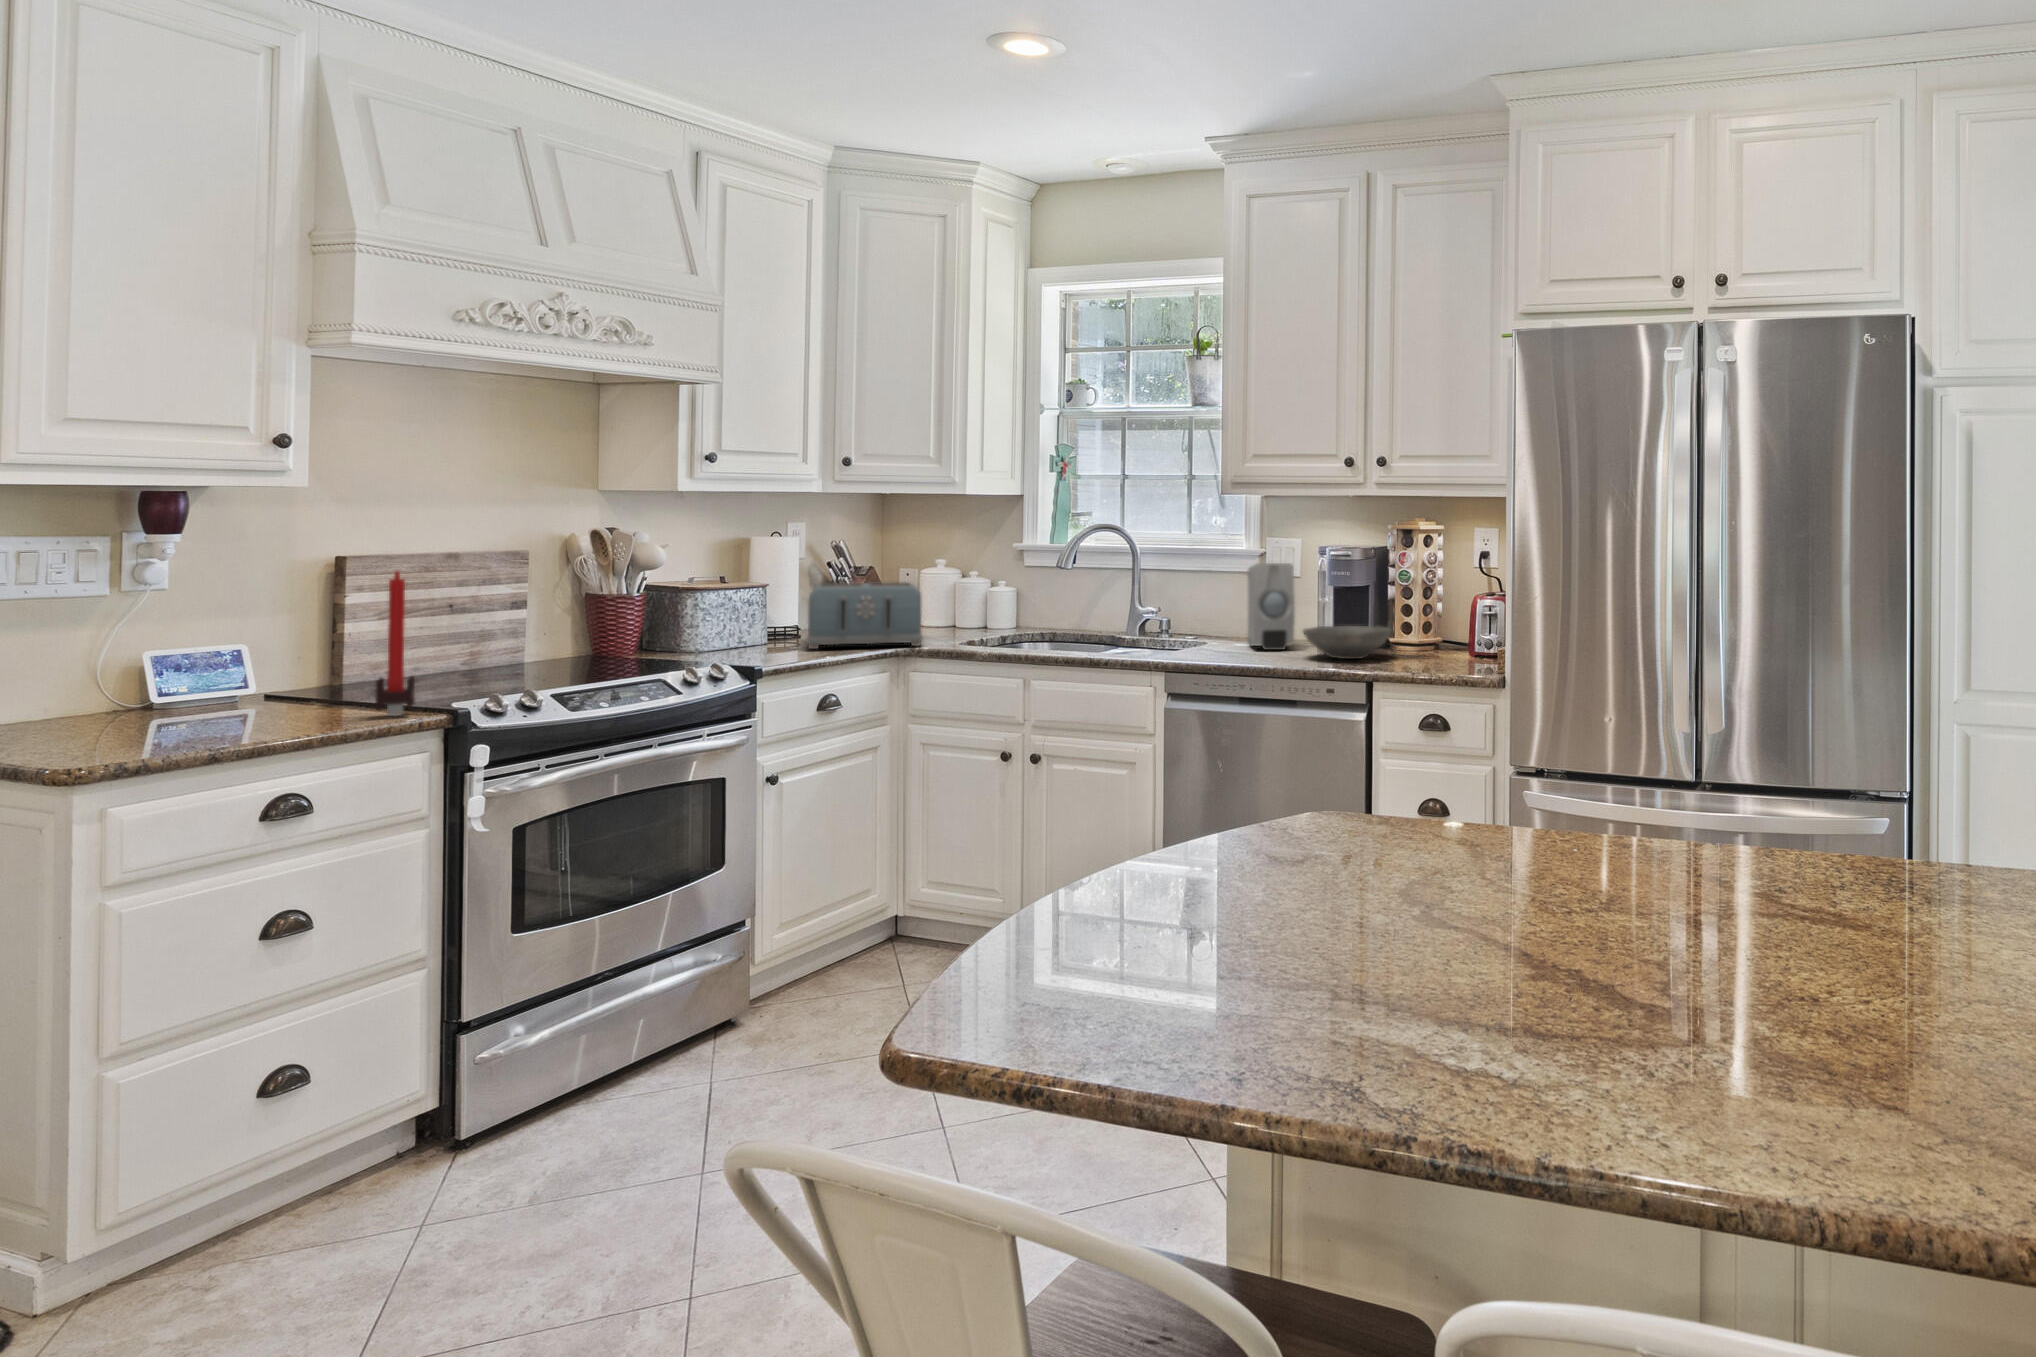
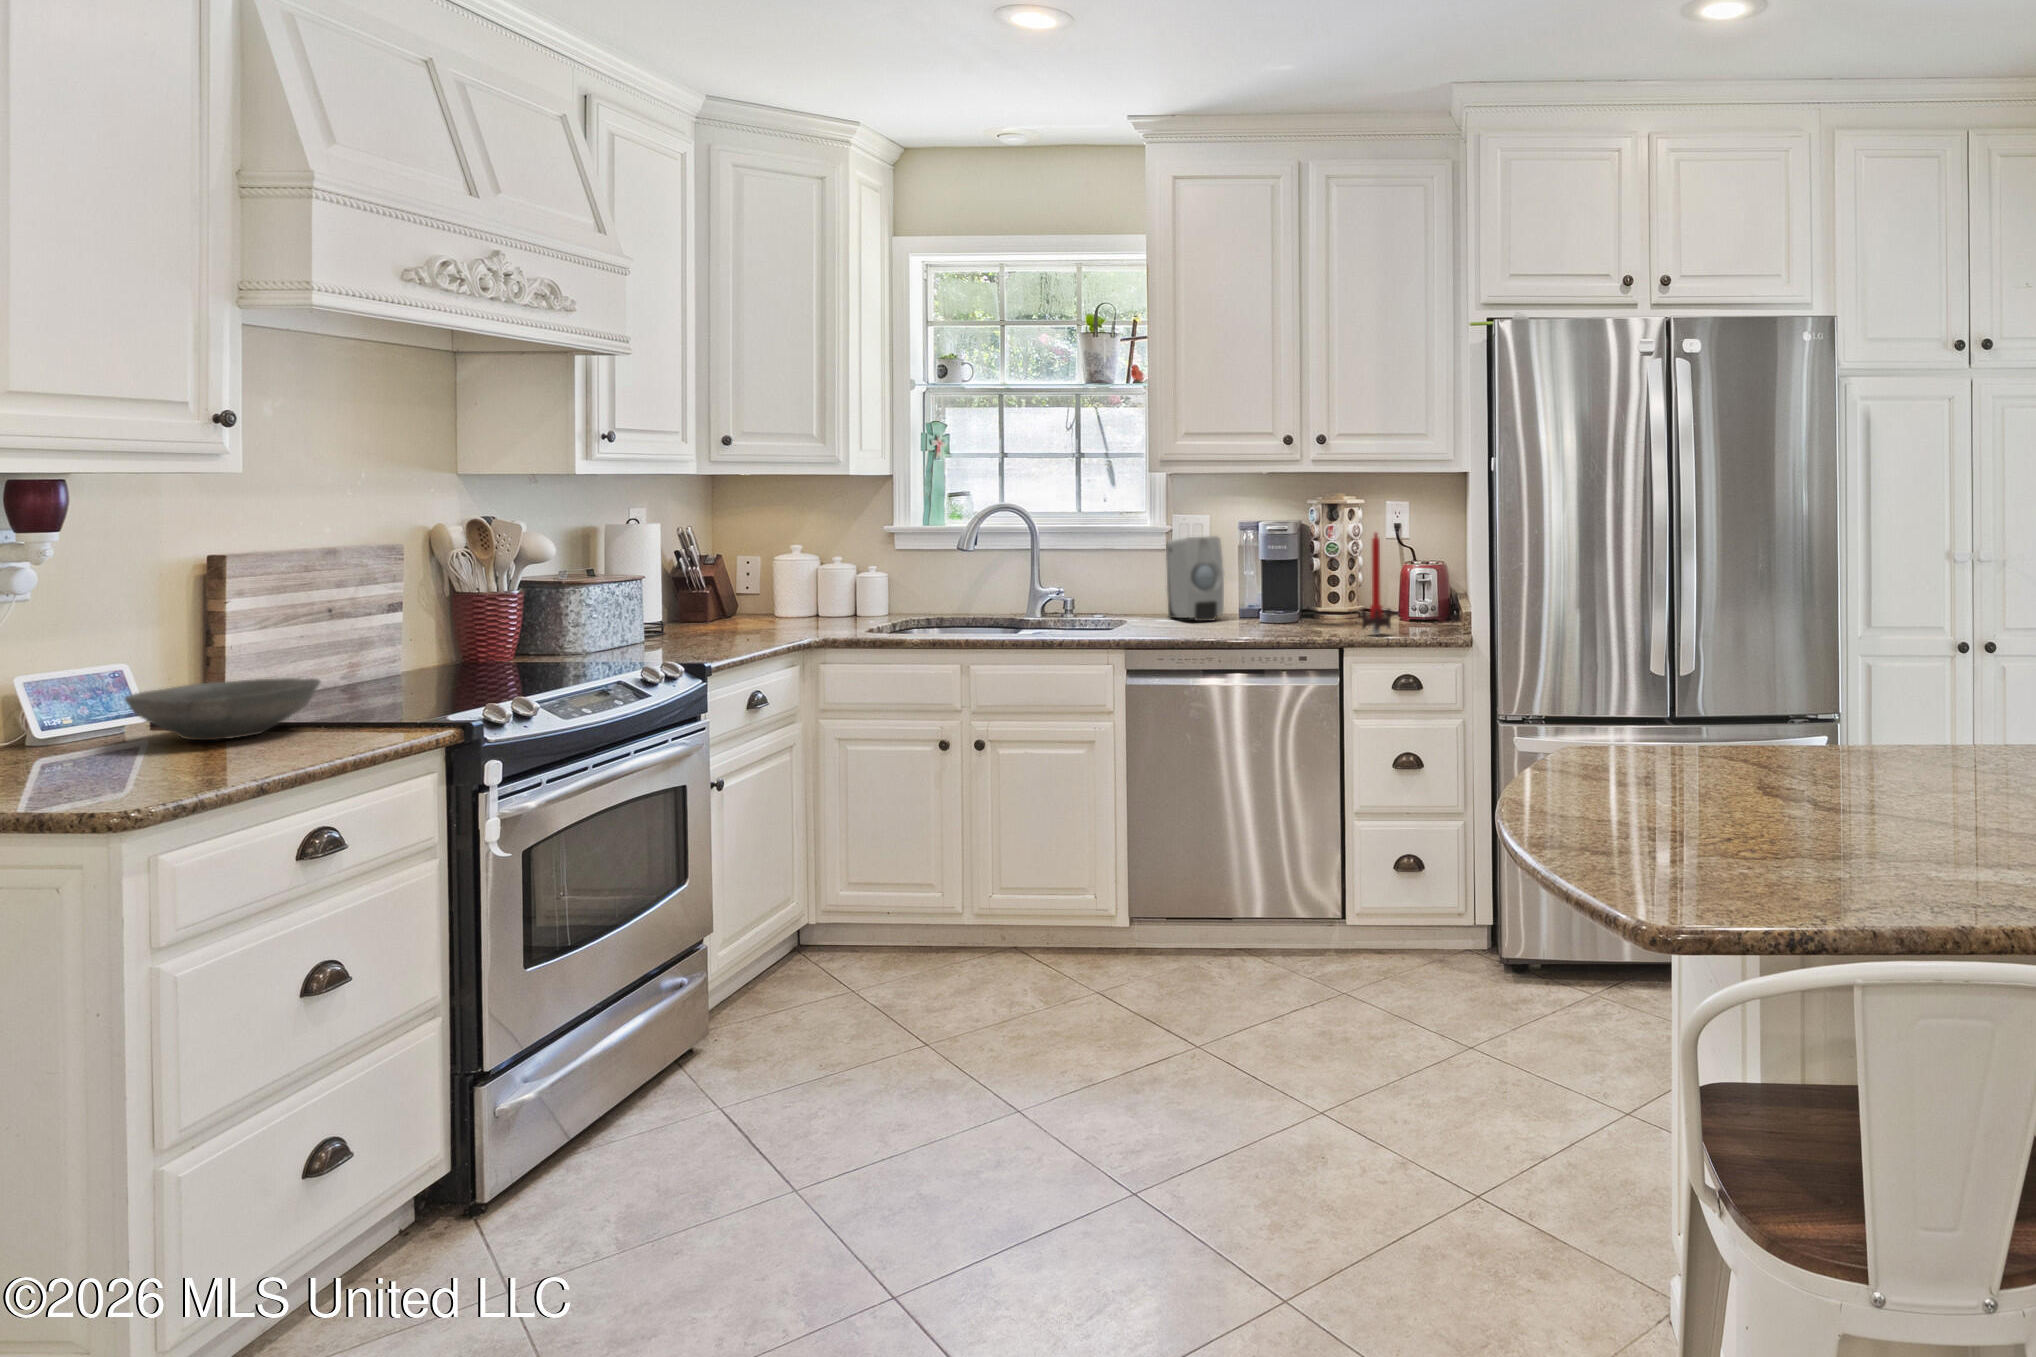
candle: present [375,571,415,716] -> present [1362,533,1391,635]
toaster: present [806,582,923,649] -> none [681,568,831,642]
bowl: present [1303,626,1391,659] -> present [125,678,320,740]

